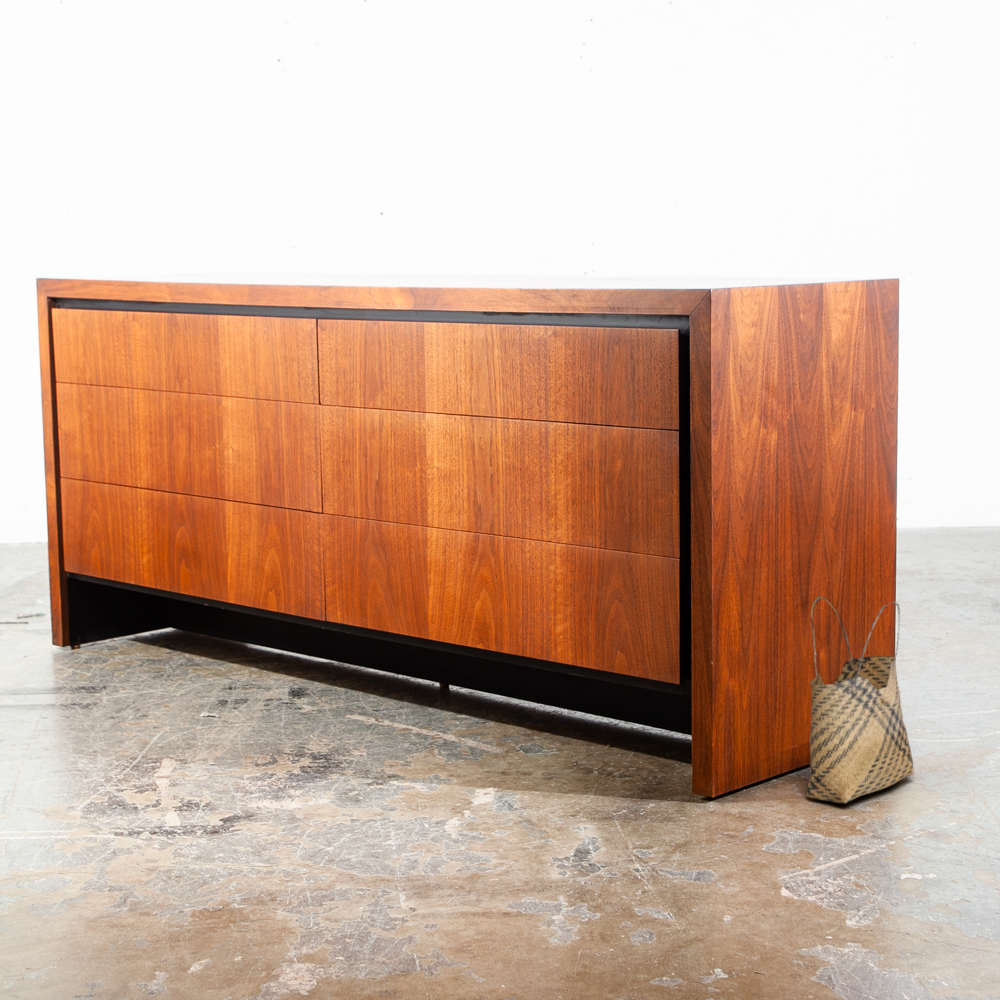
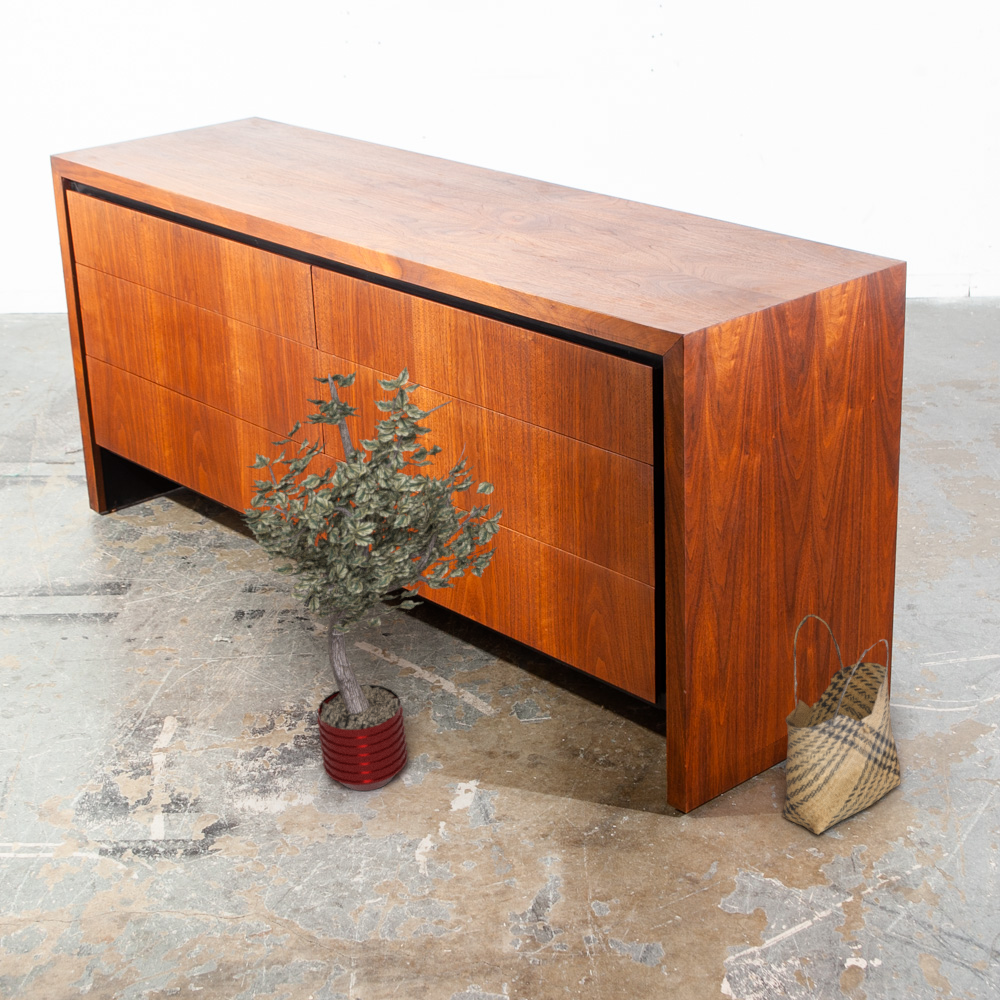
potted tree: none [262,346,535,794] -> present [241,367,503,791]

